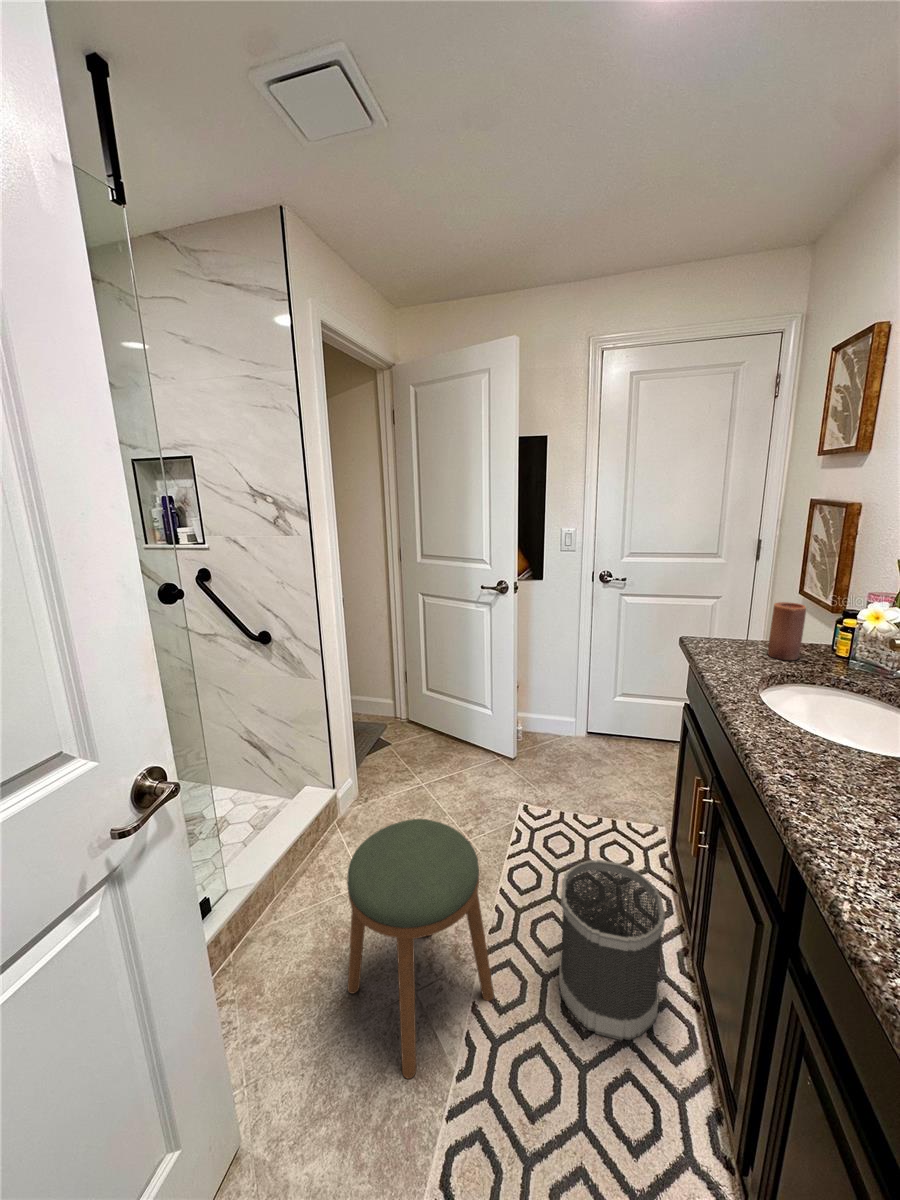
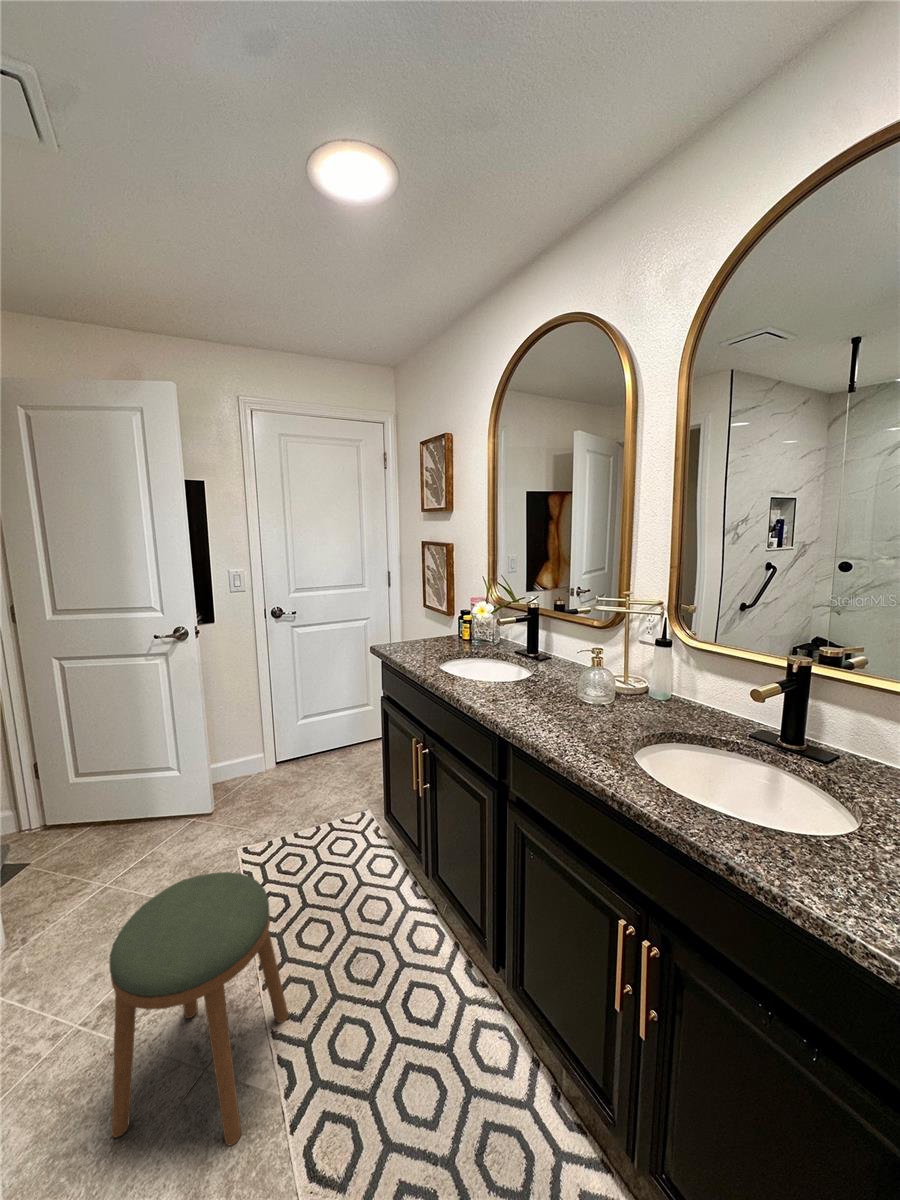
candle: present [768,602,806,660] -> none [428,609,446,648]
wastebasket: present [559,860,665,1040] -> none [329,833,415,978]

